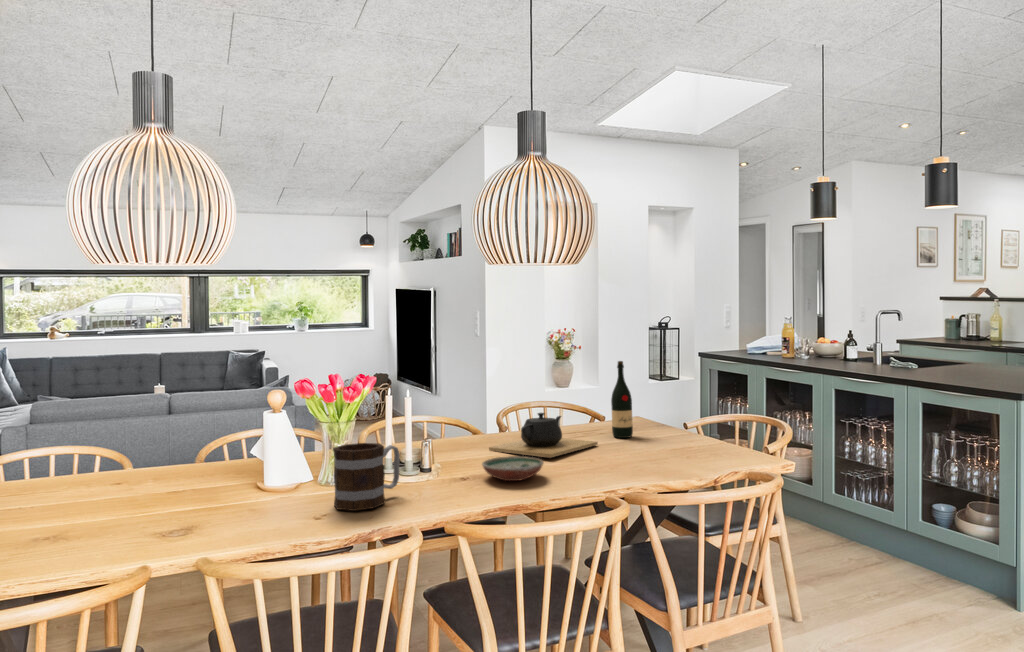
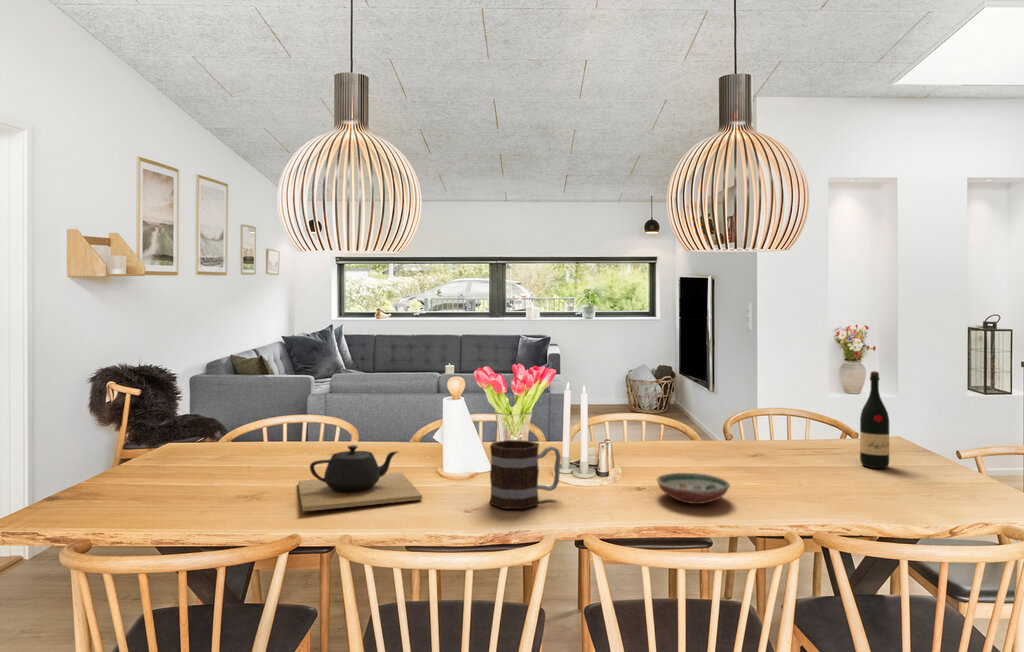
teapot: present [489,413,598,458] -> present [298,445,422,511]

